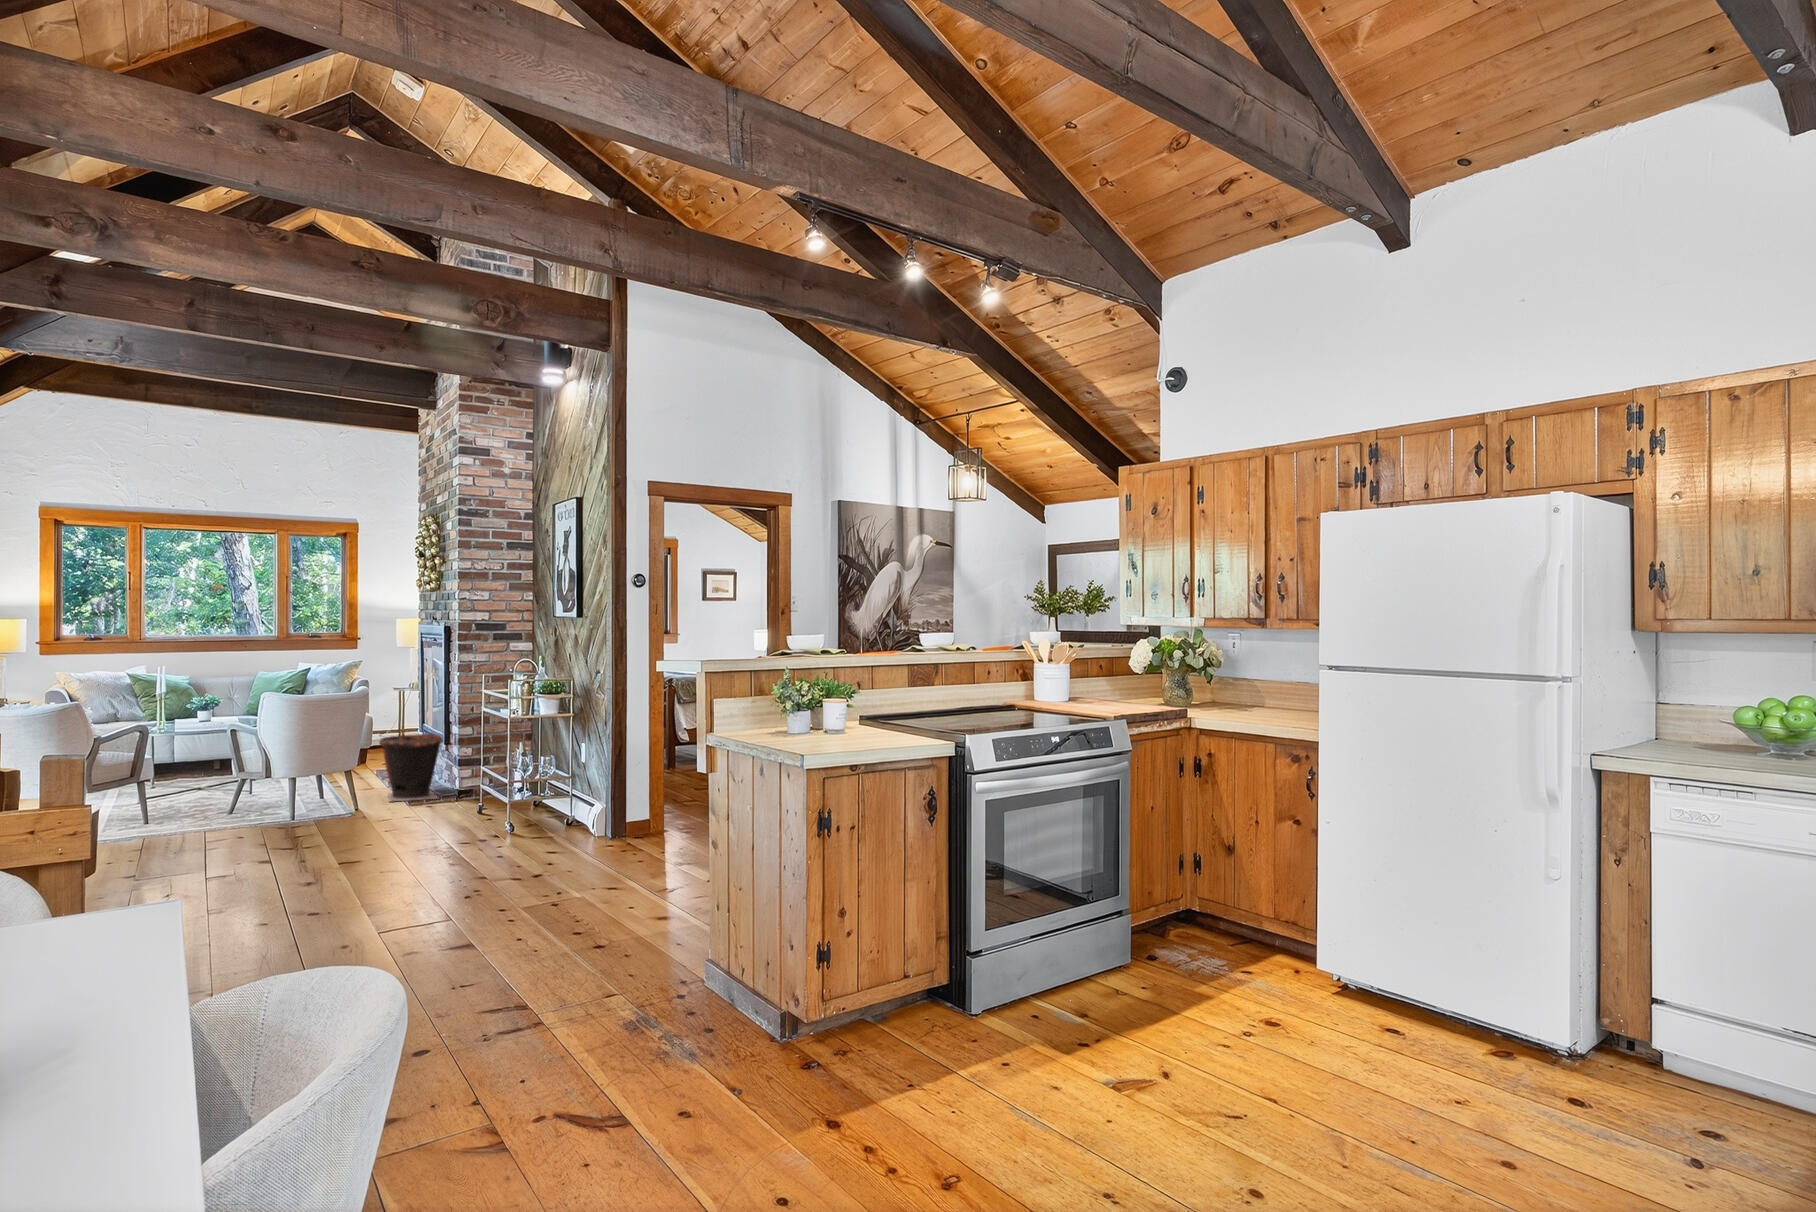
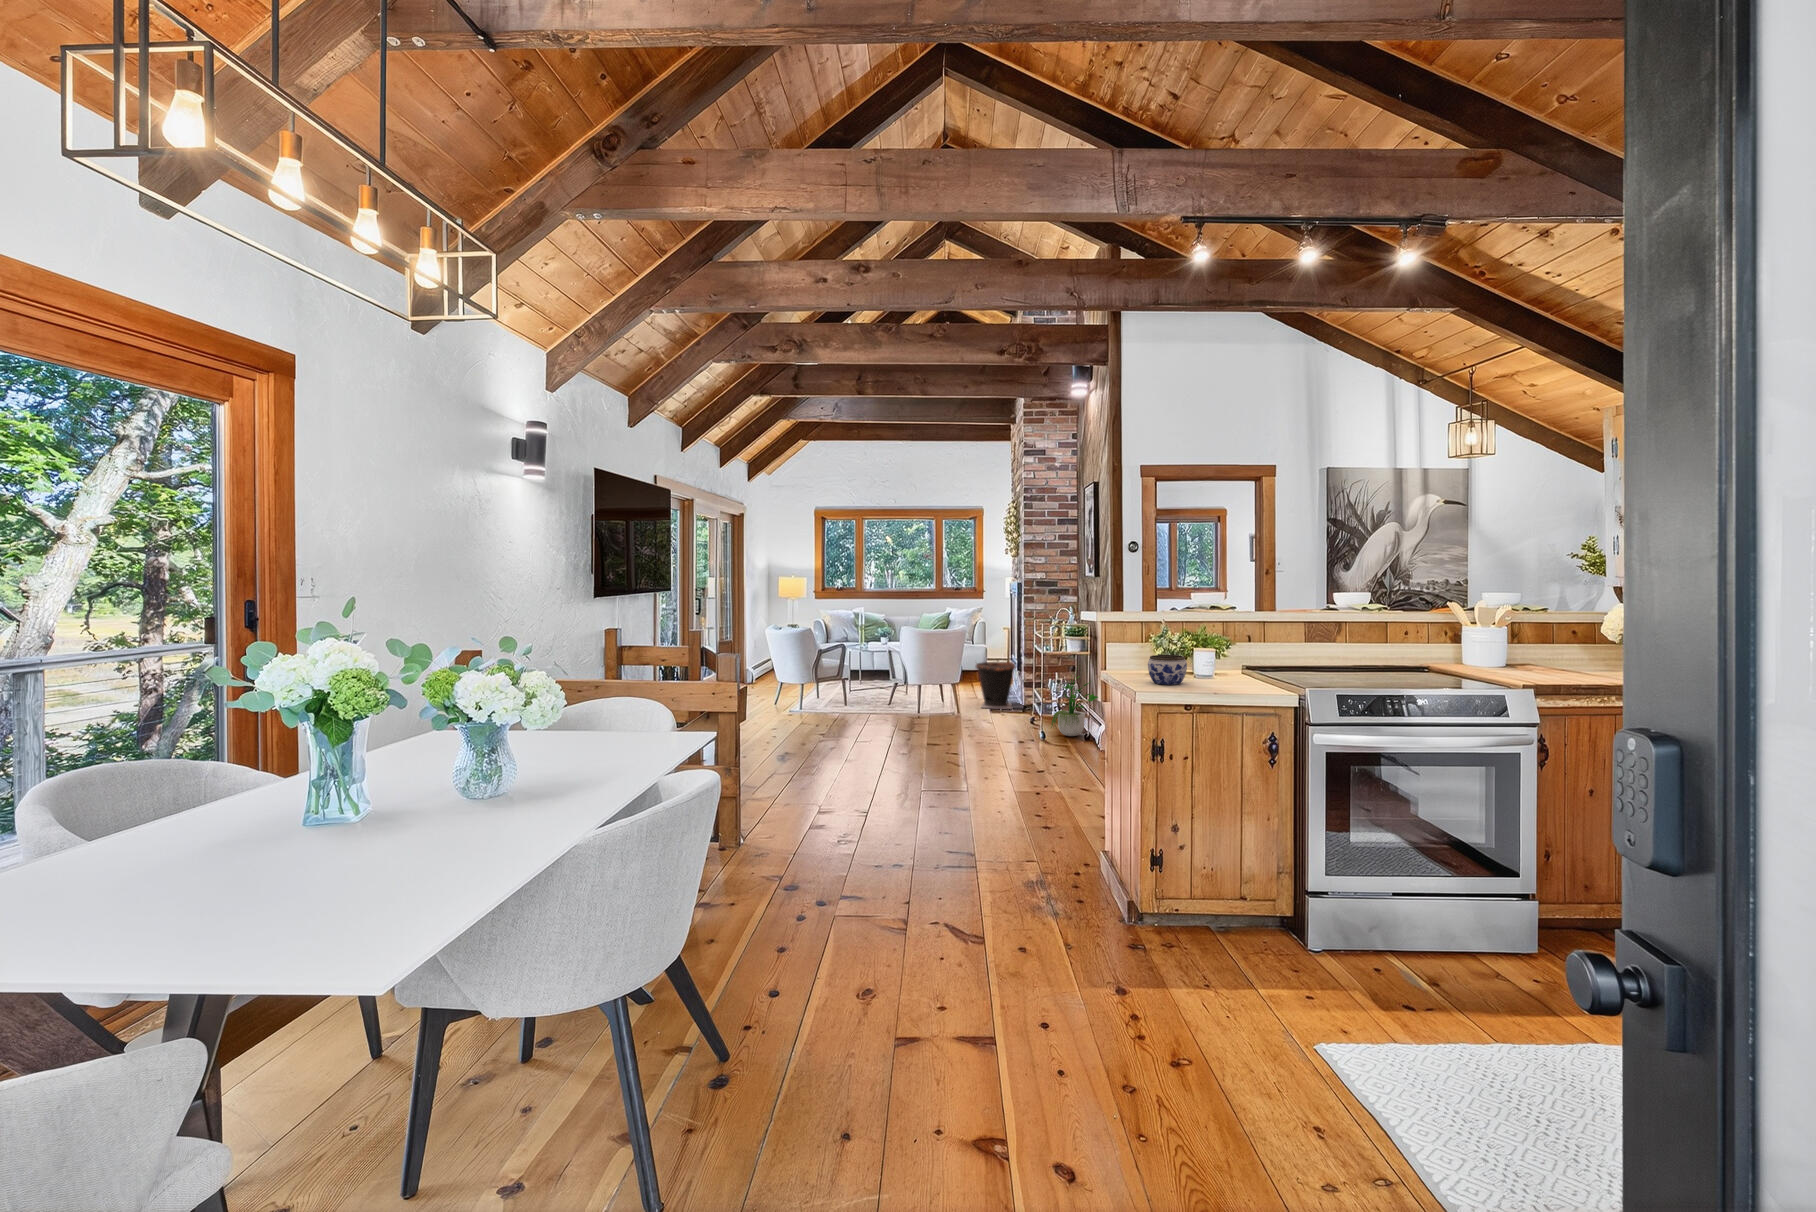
jar: none [788,704,835,741] -> present [1148,654,1187,685]
potted plant: none [520,725,590,826] -> present [1051,674,1098,736]

